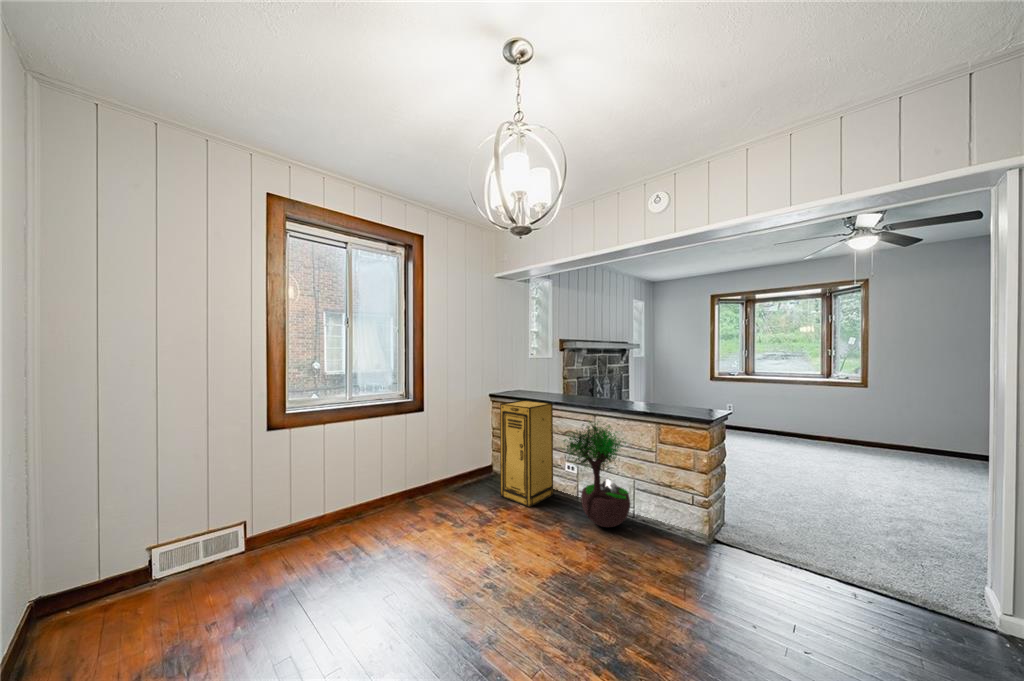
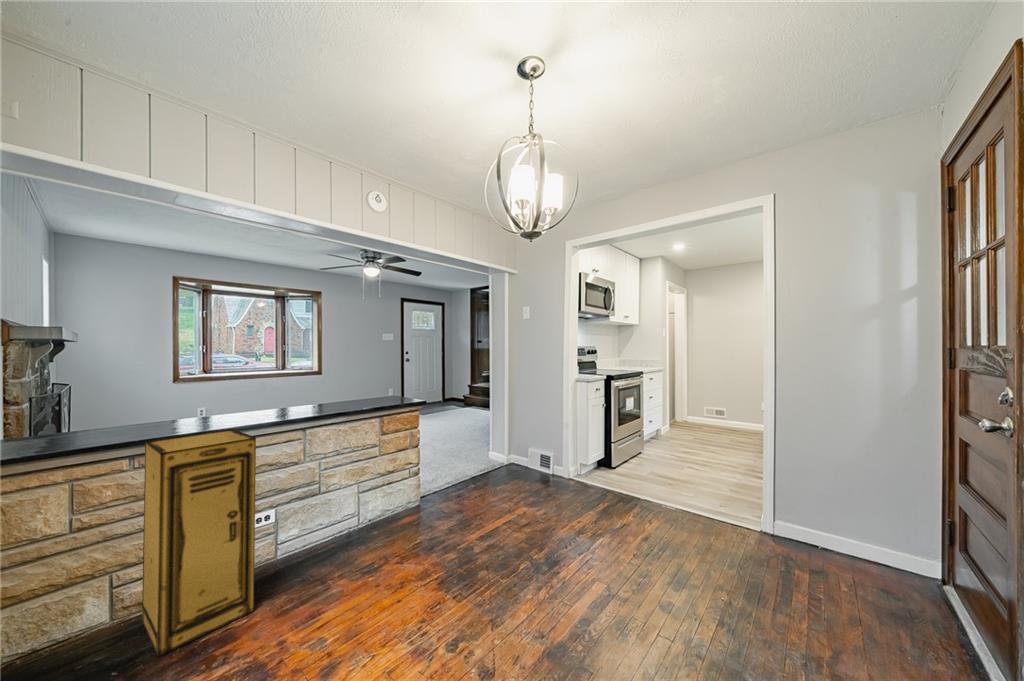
potted tree: present [563,421,630,527] -> none [327,419,406,552]

